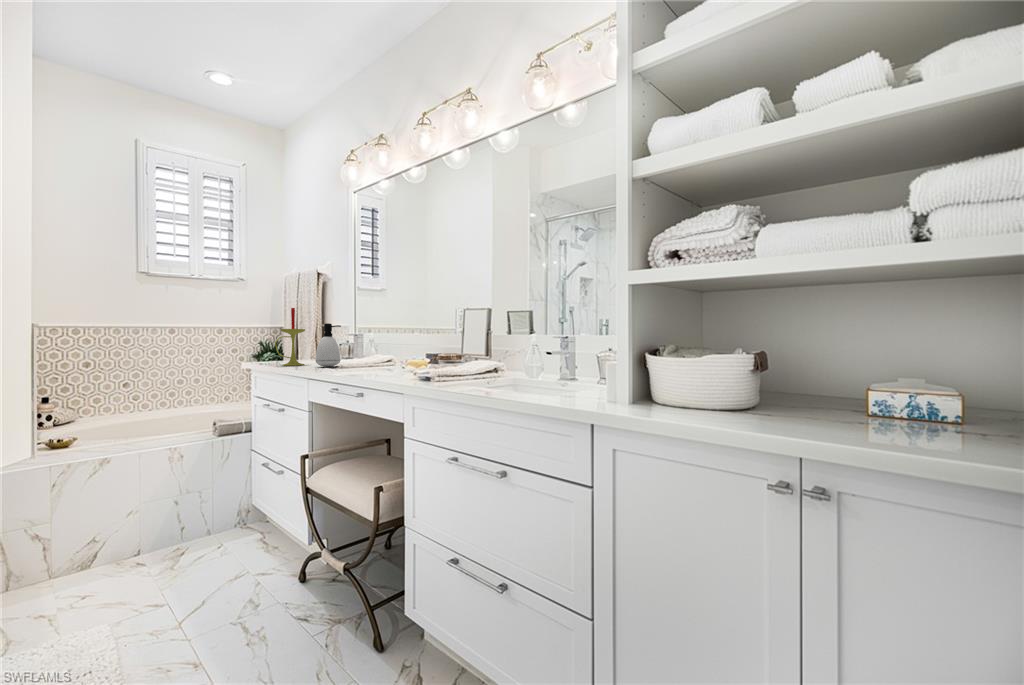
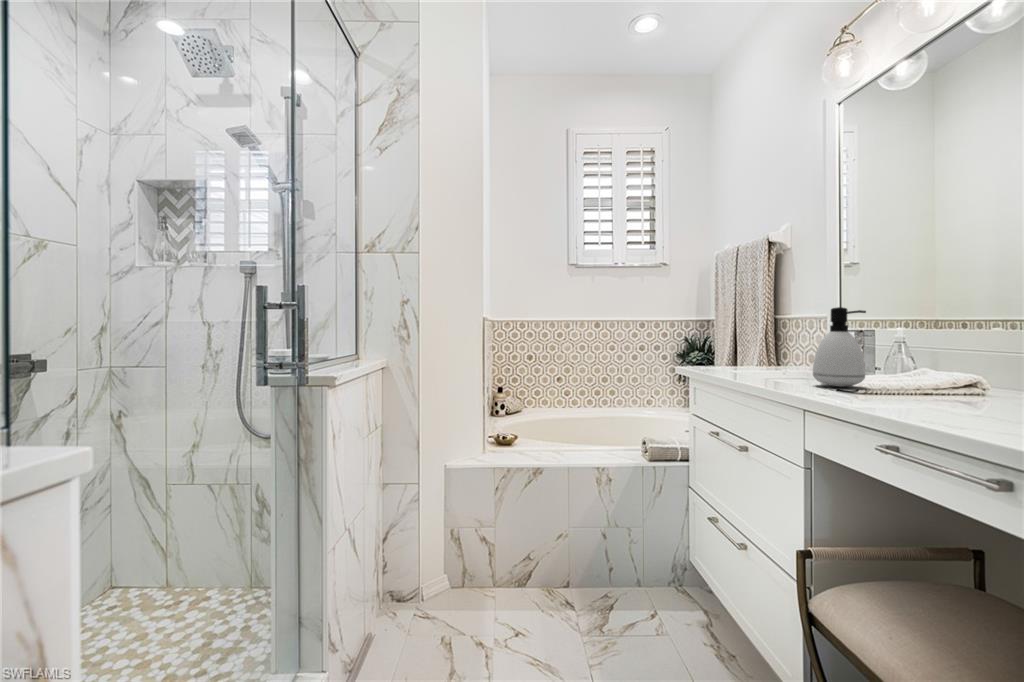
candle: present [275,308,305,366] -> none [731,284,780,378]

